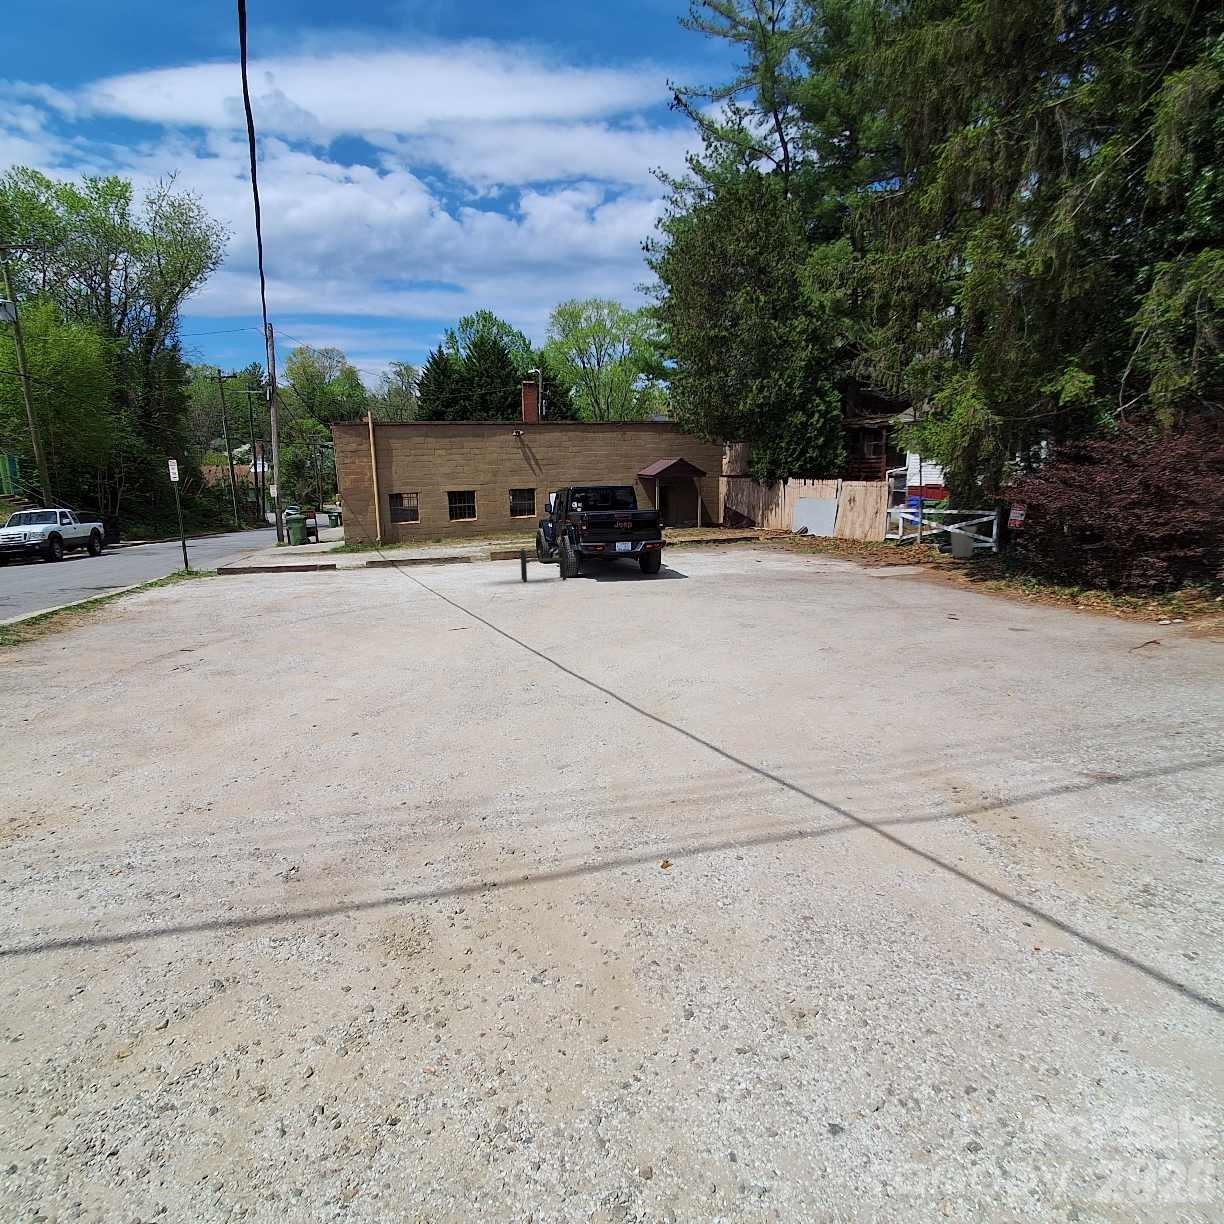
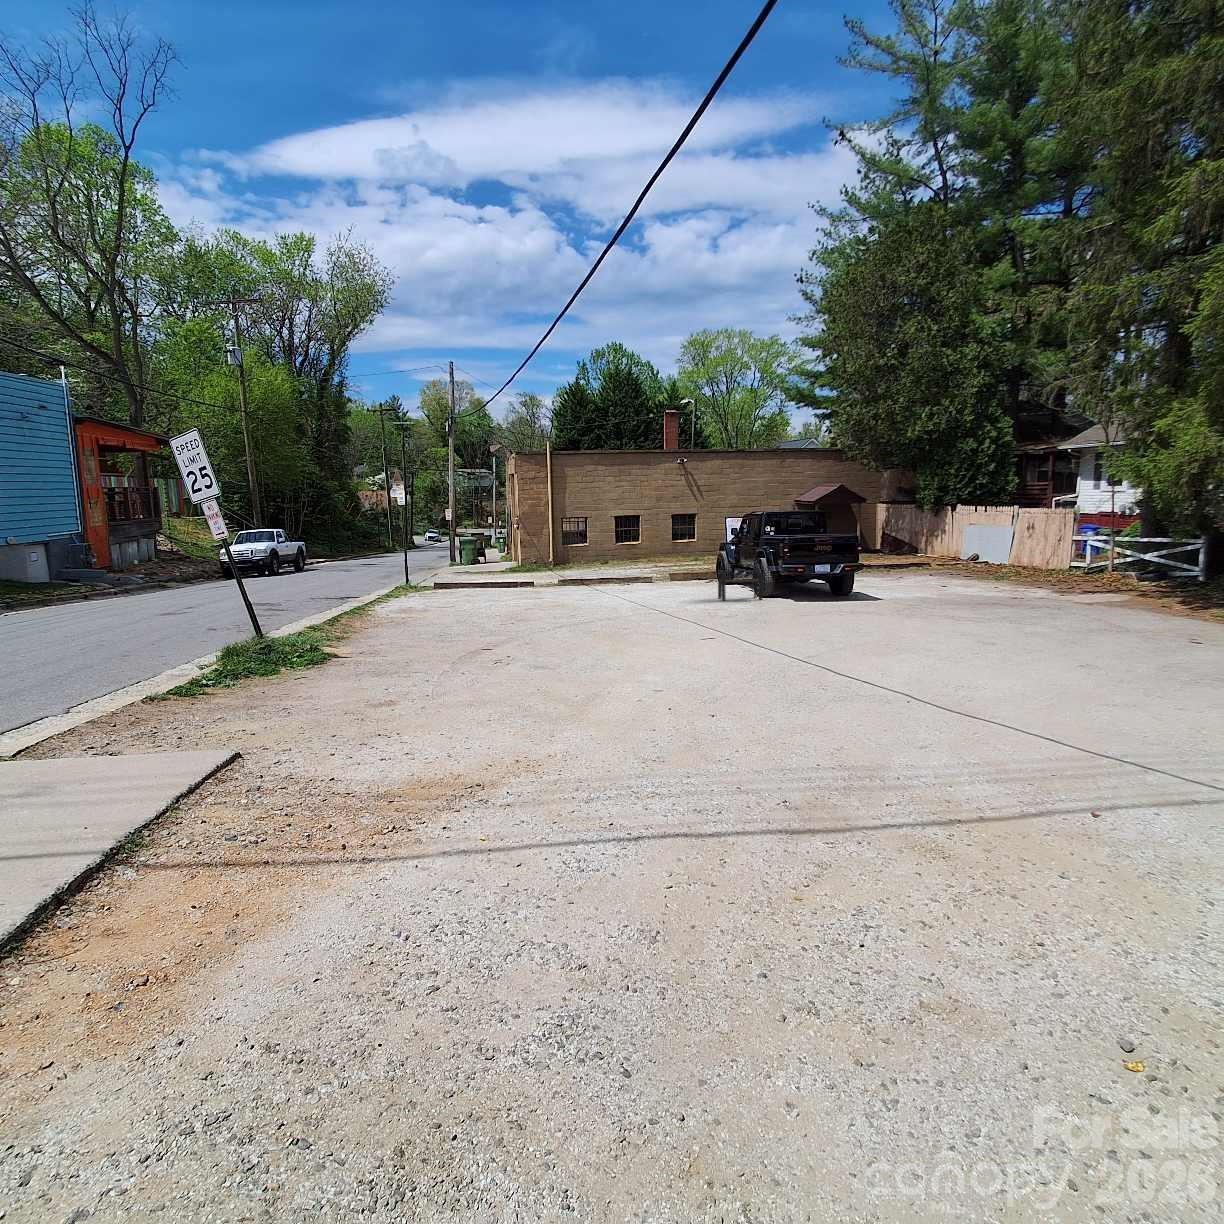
trash can: present [951,526,976,557] -> none [1148,553,1179,585]

